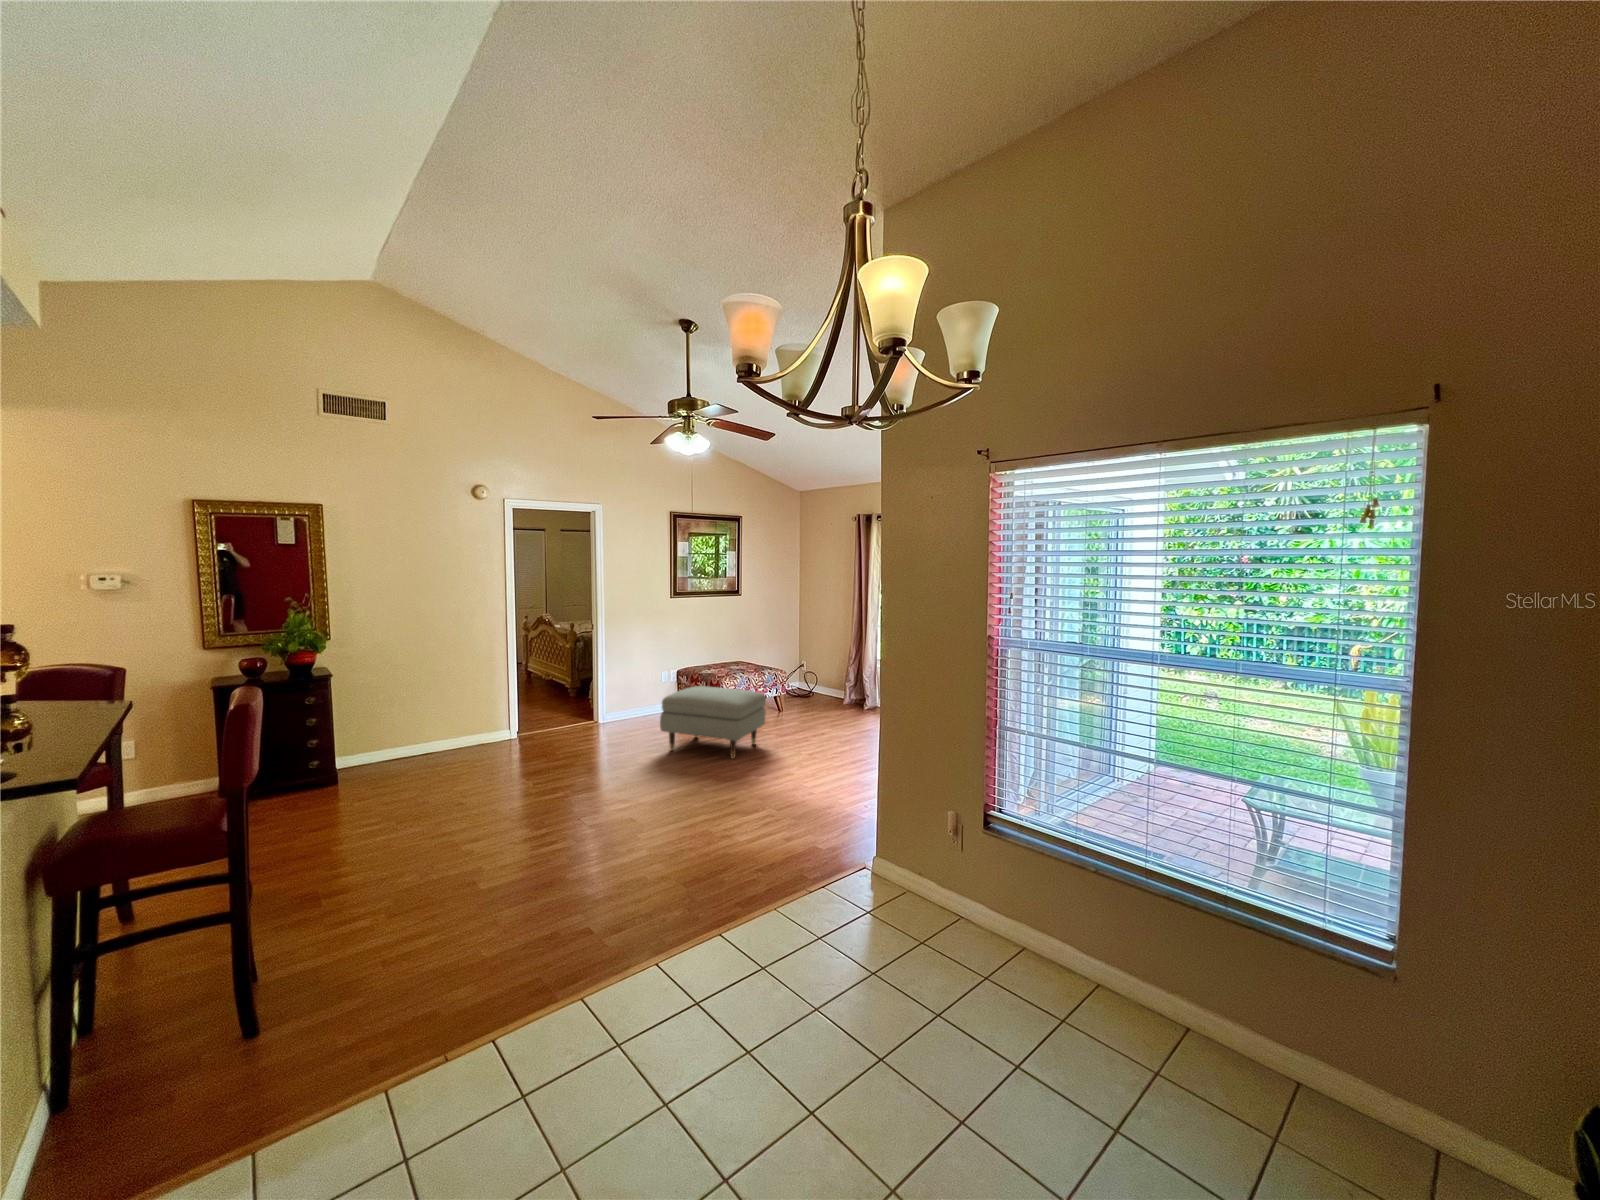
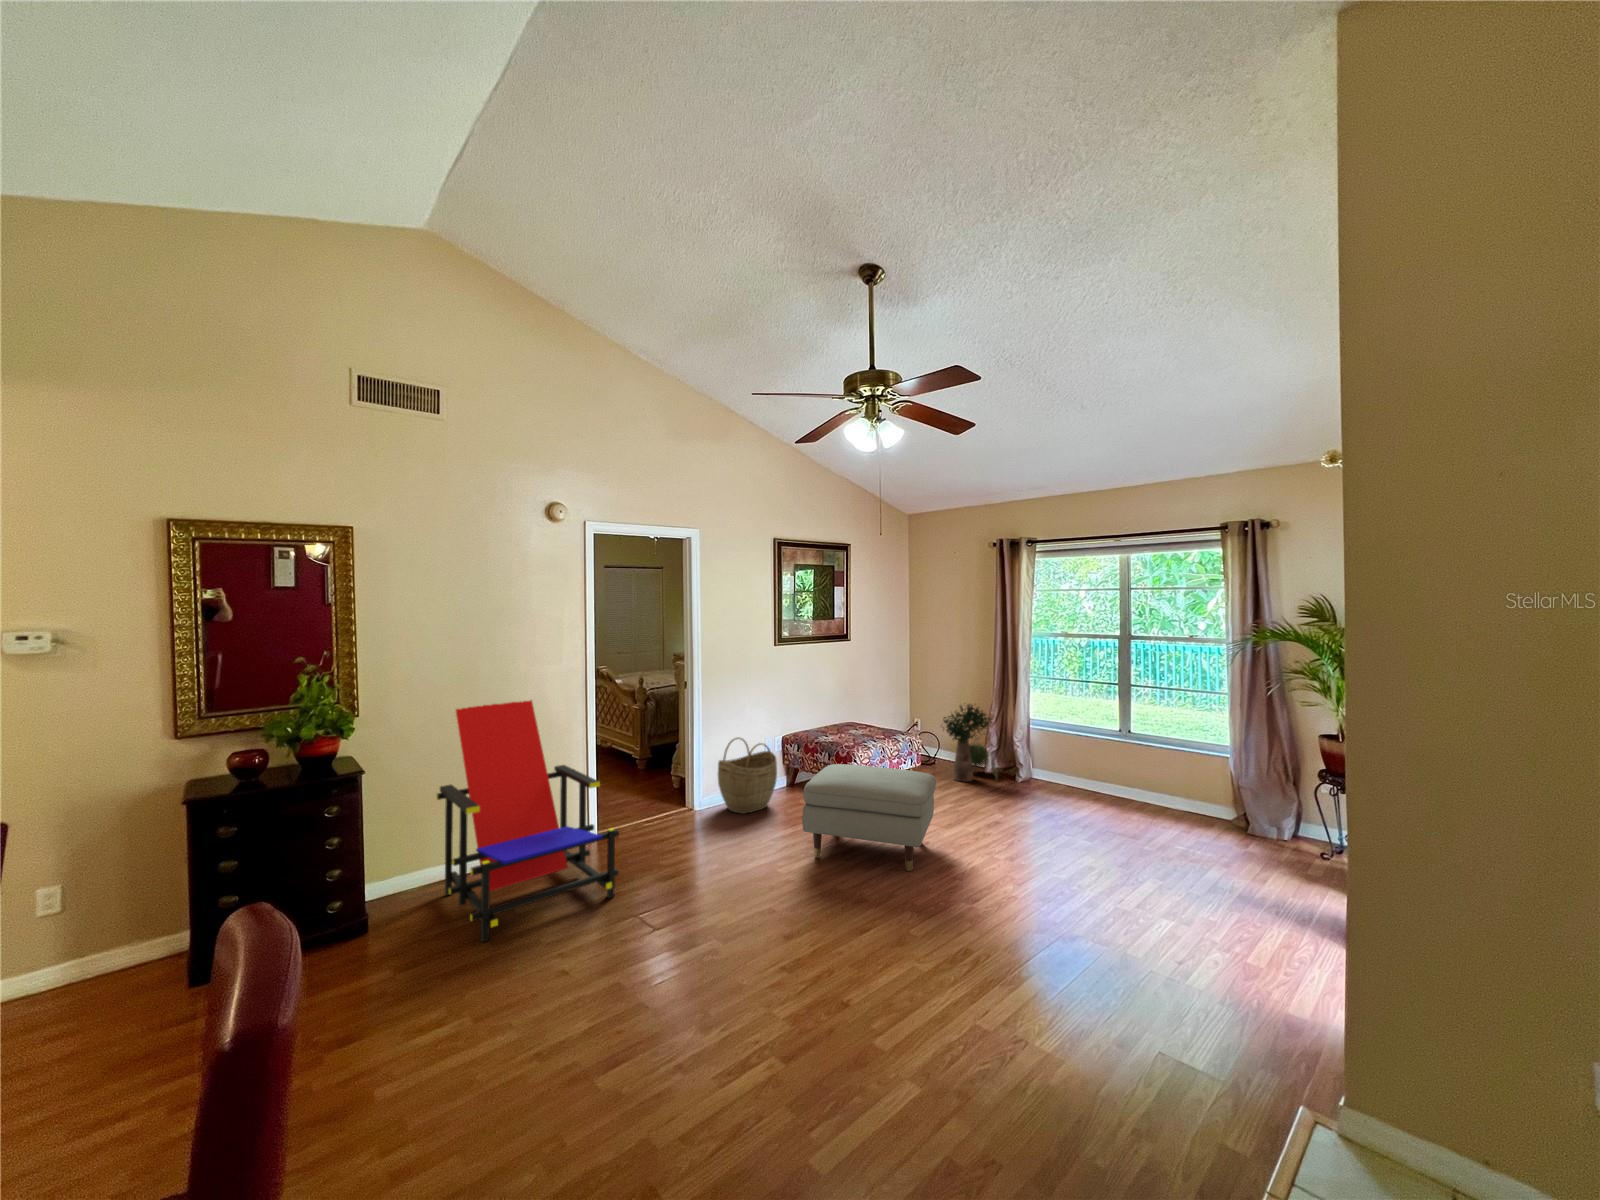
lounge chair: none [387,631,518,788] -> present [436,700,619,942]
potted plant: none [808,646,853,708] -> present [944,704,1000,782]
woven basket: none [616,668,664,725] -> present [718,737,777,814]

